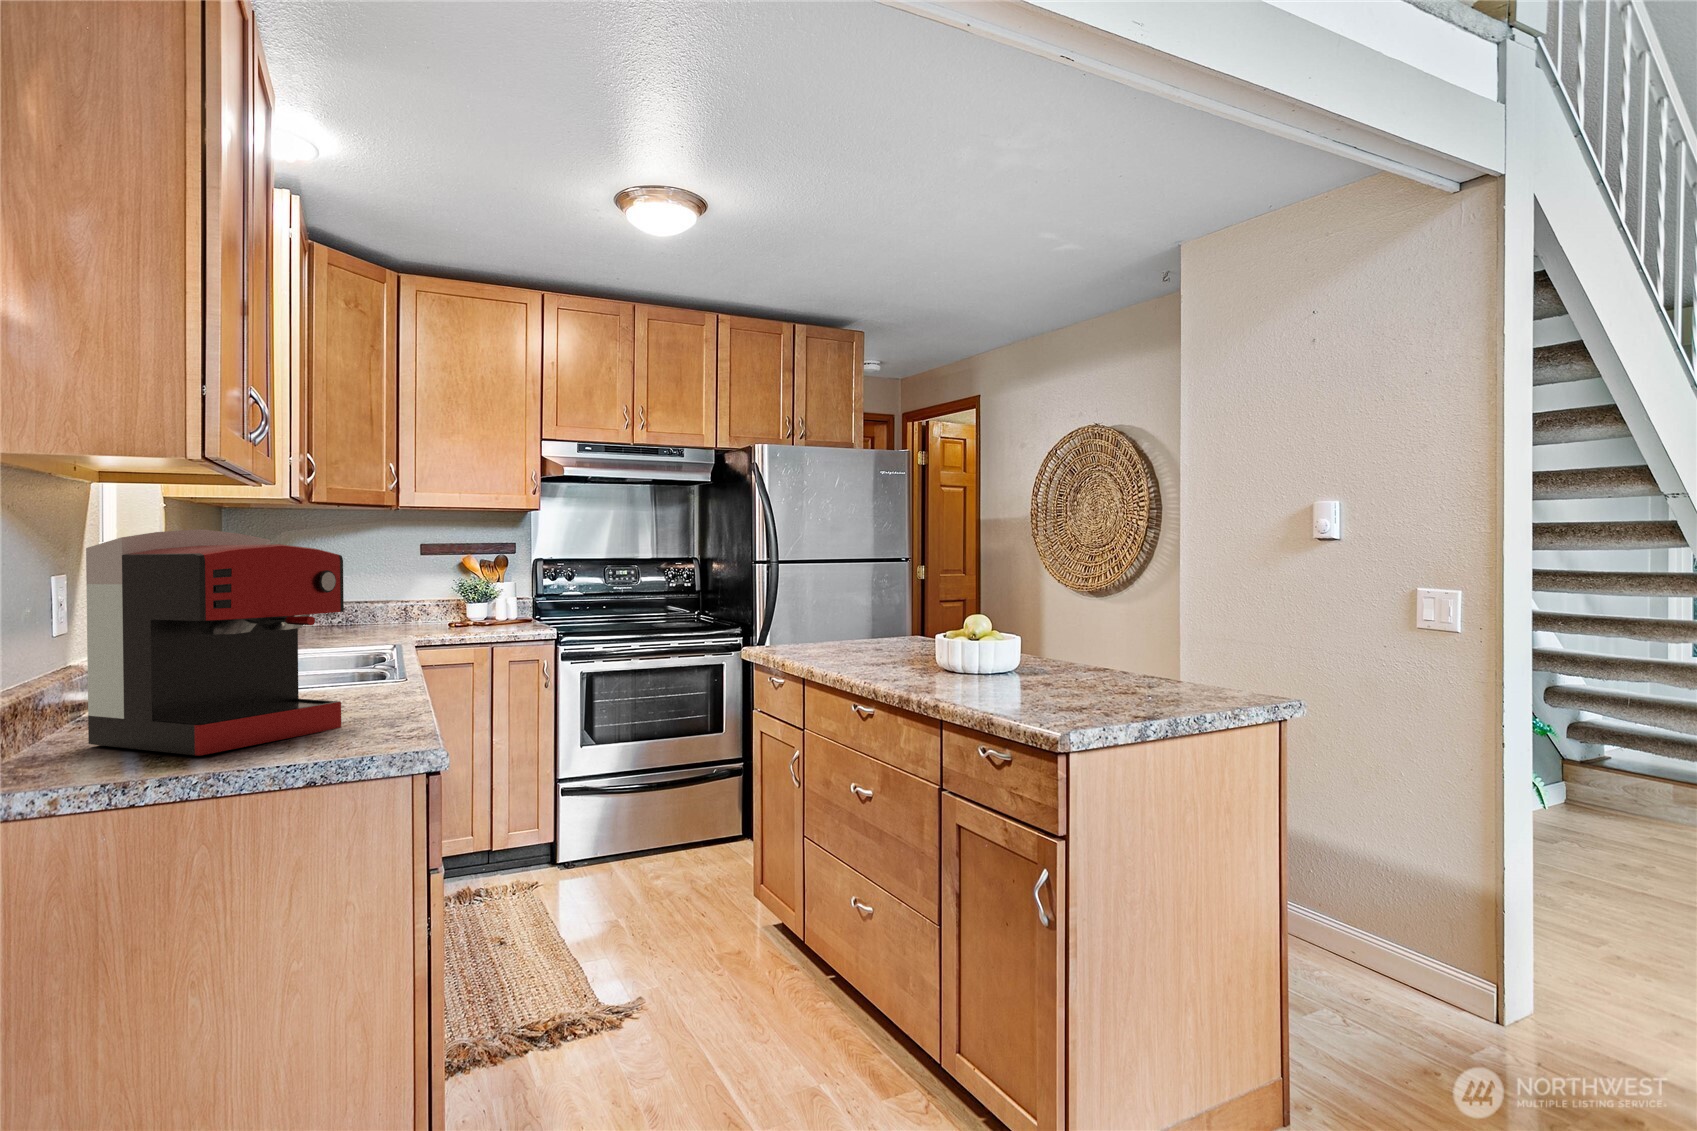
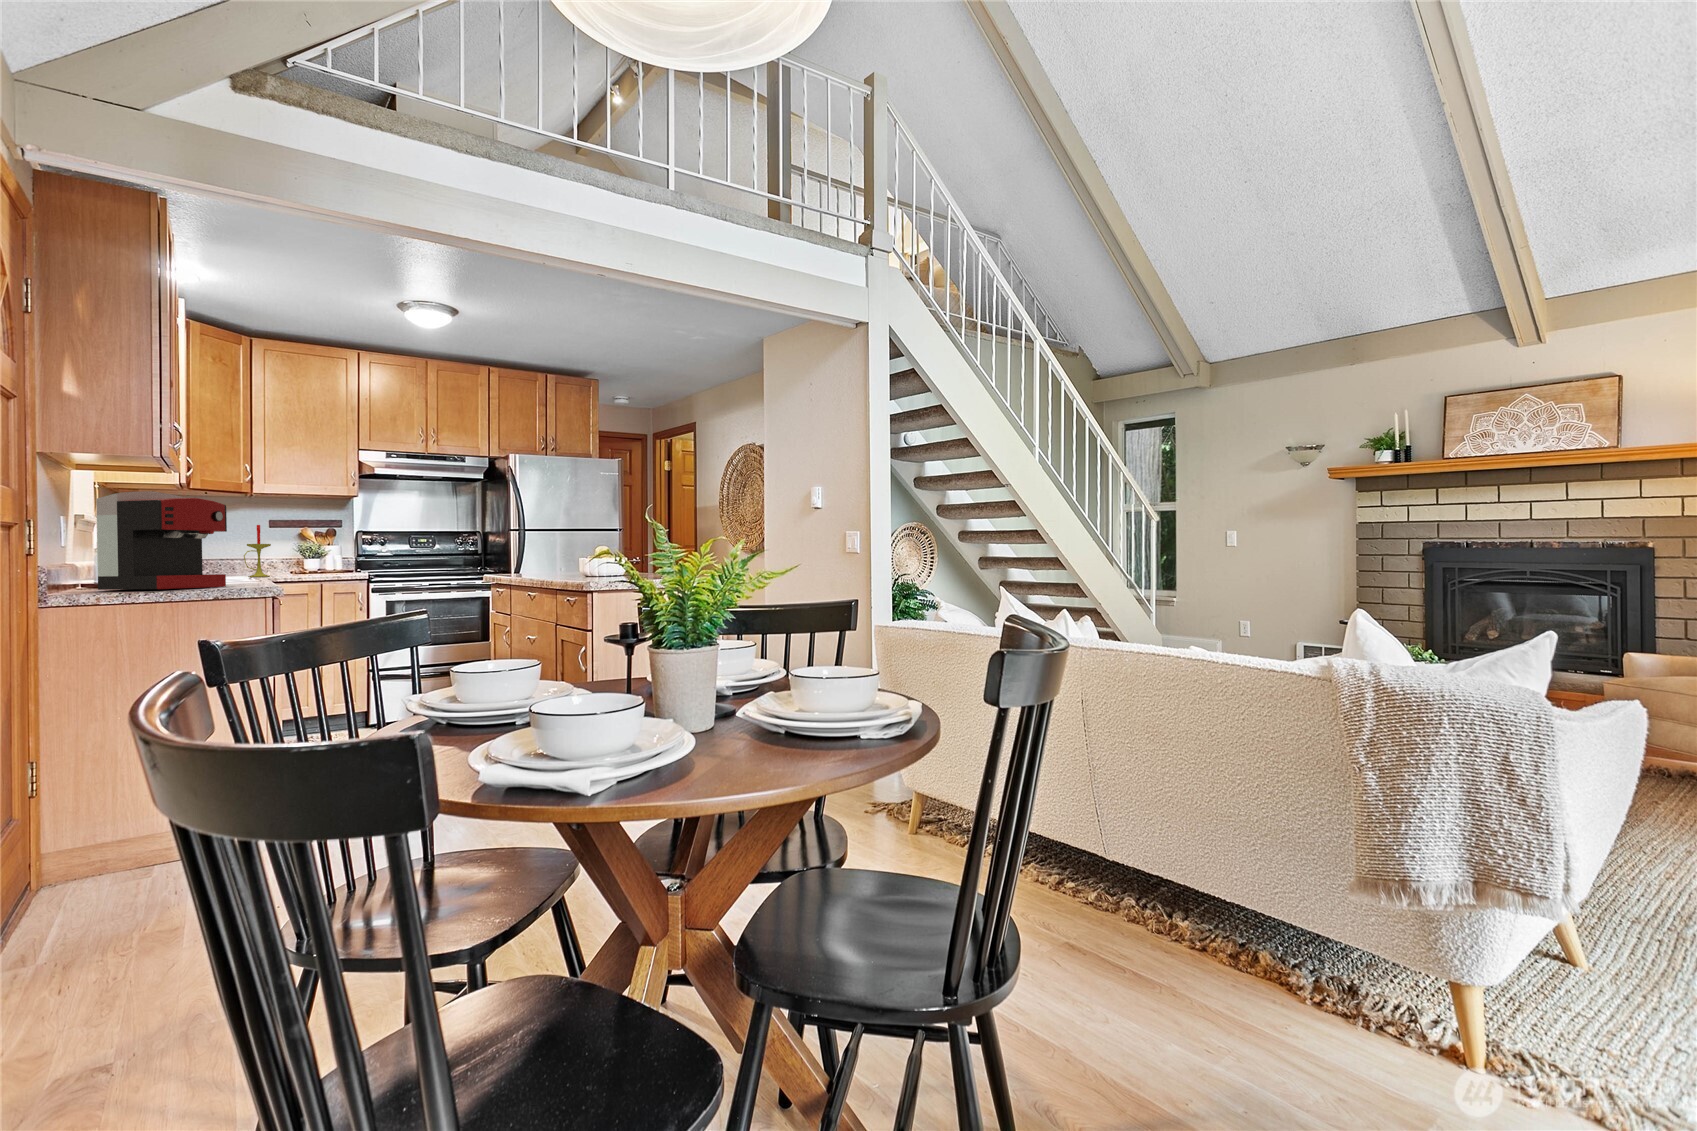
candle: none [383,551,421,630] -> present [244,525,271,577]

